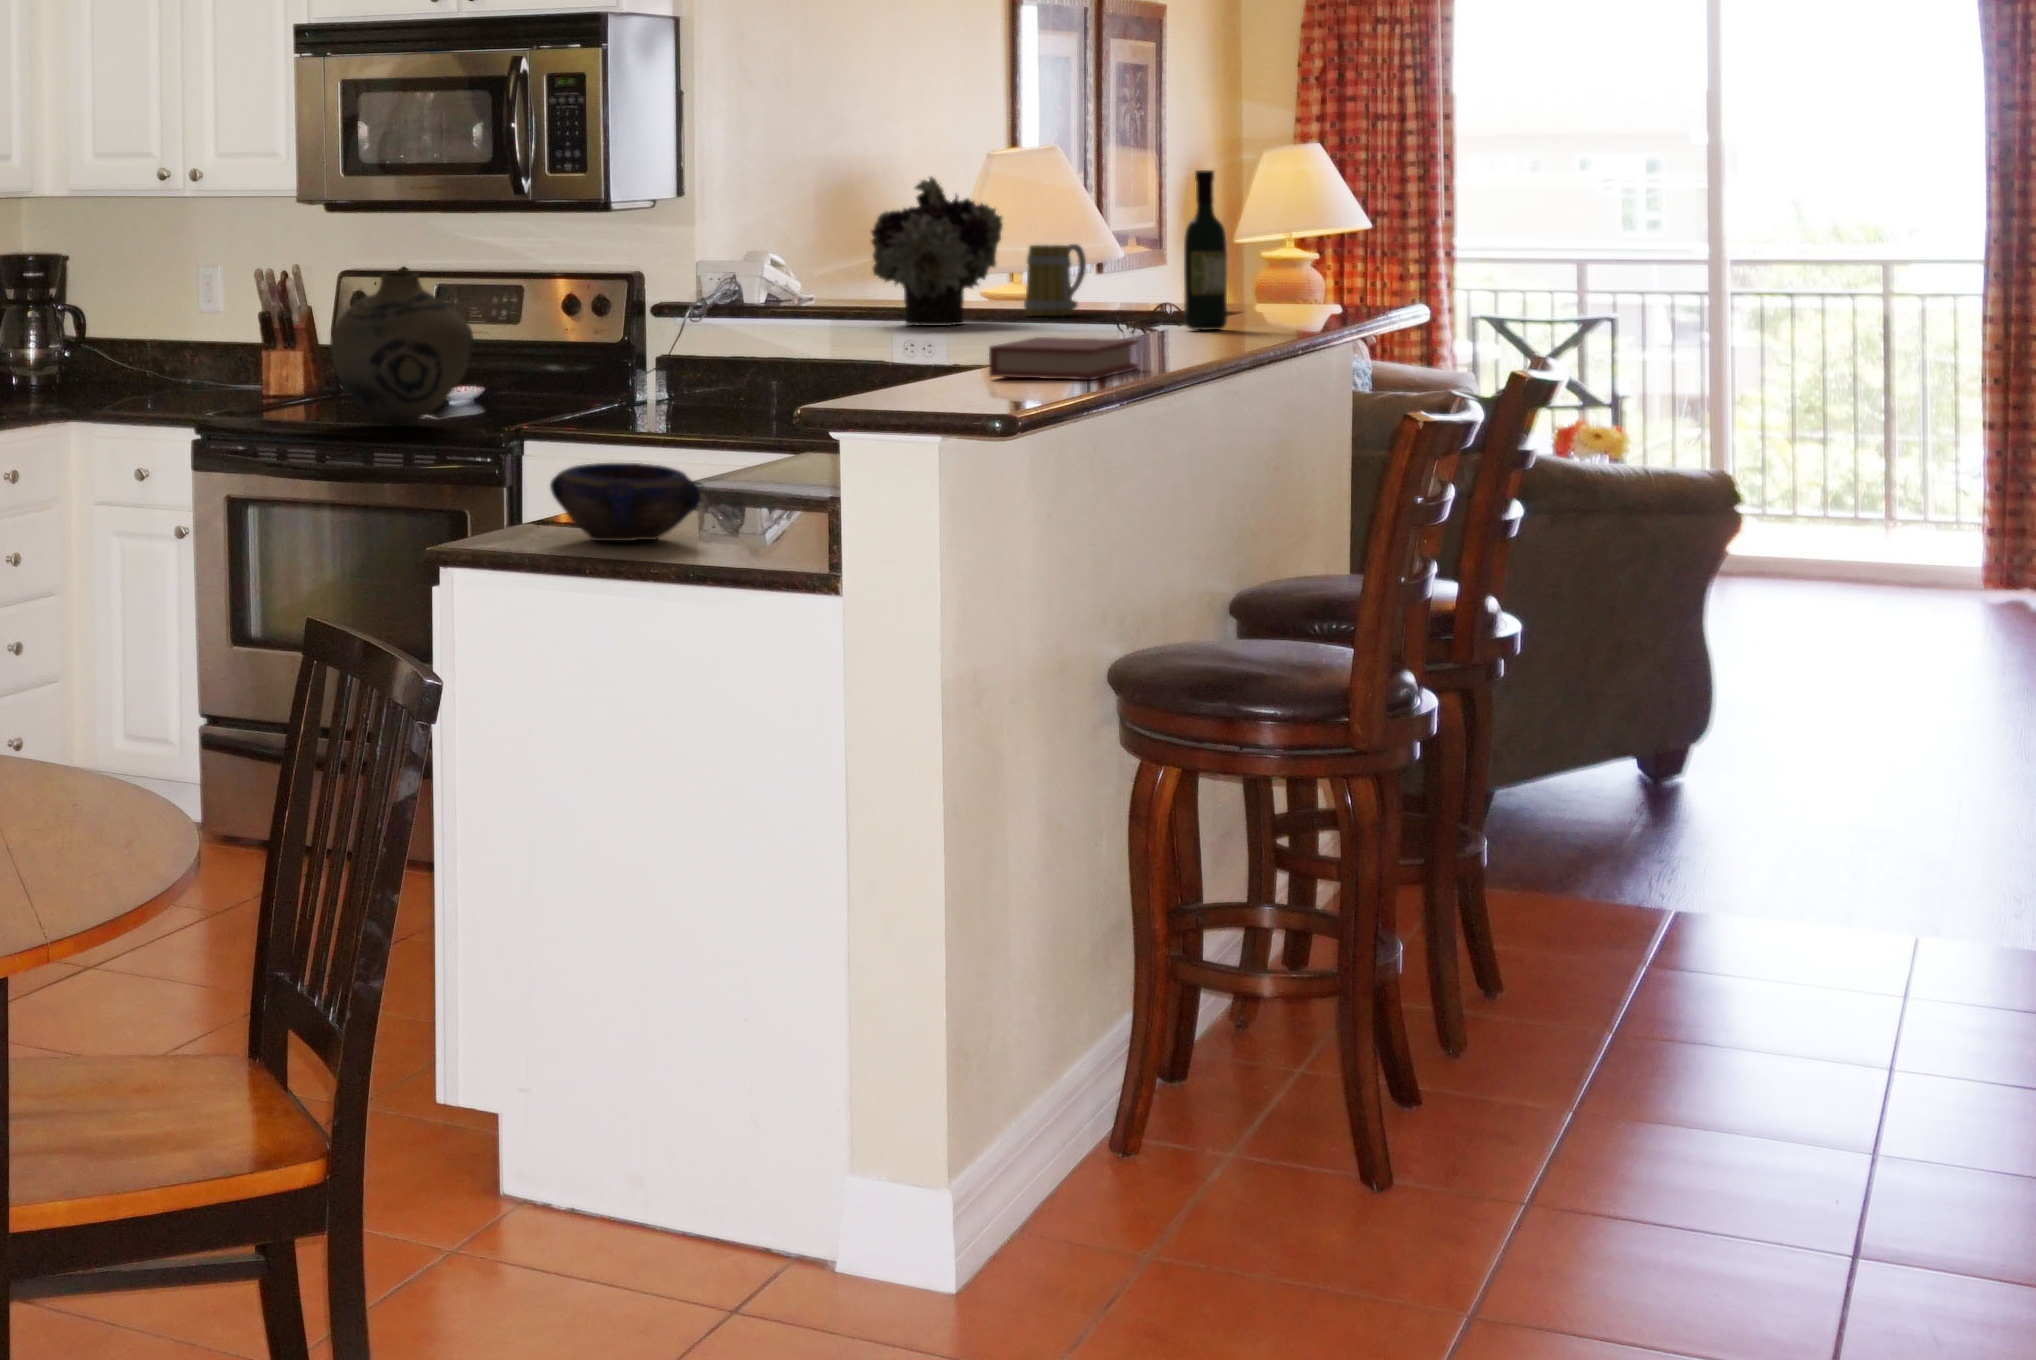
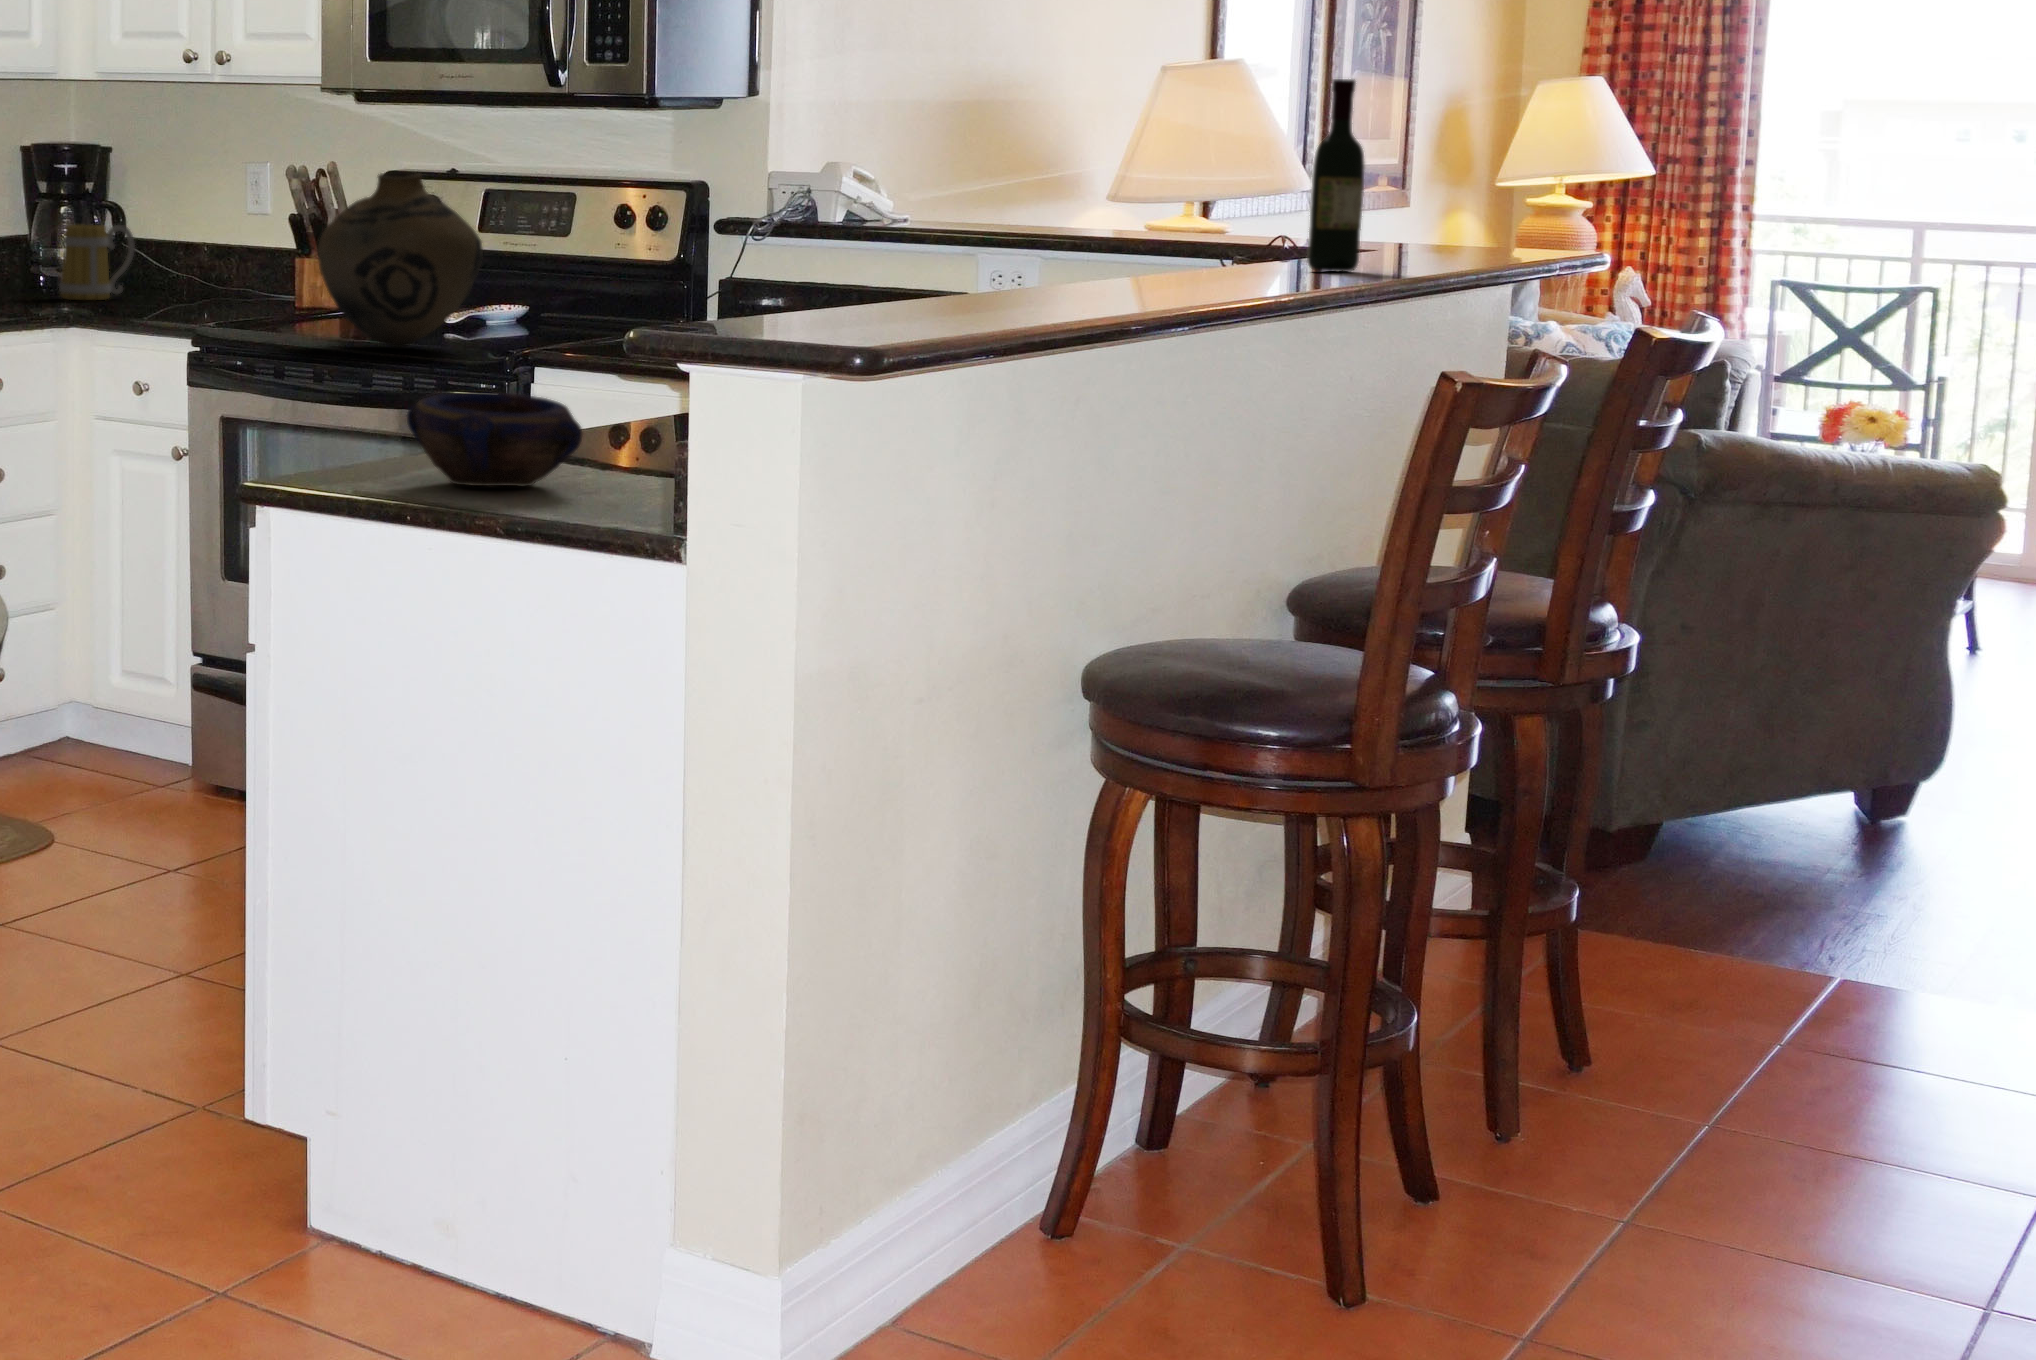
flower arrangement: present [871,177,1003,326] -> none [966,82,1121,258]
mug: present [1024,244,1086,316] -> present [59,225,135,300]
book: present [989,337,1138,380] -> none [986,266,1184,318]

